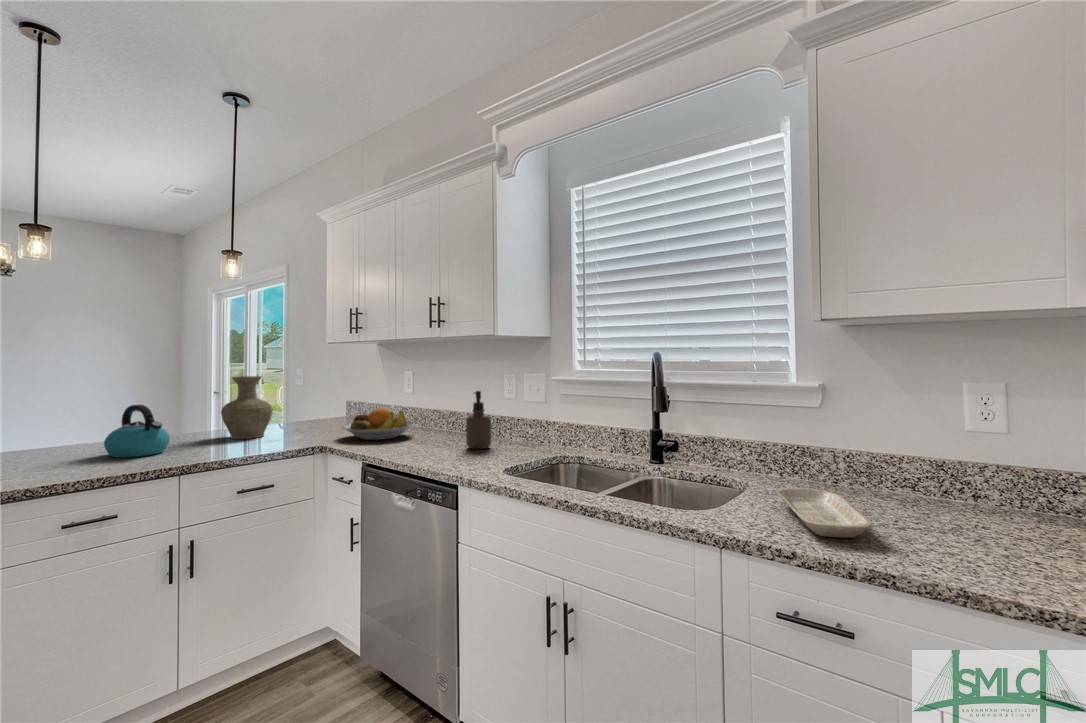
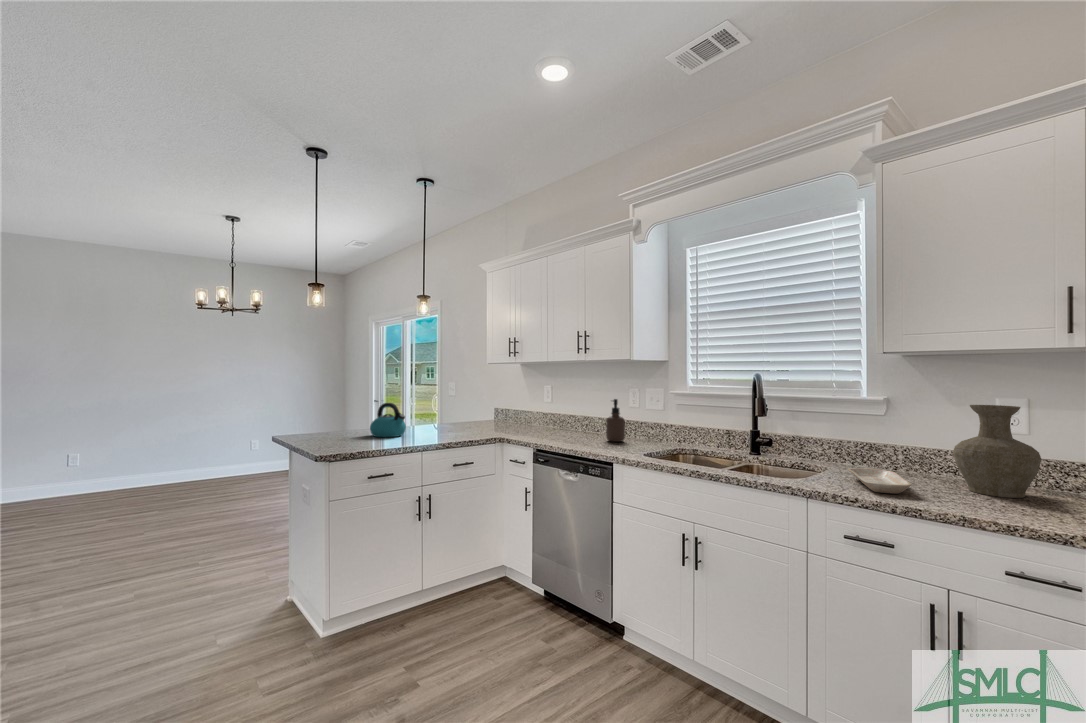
vase: present [221,376,273,439] -> present [953,405,1041,498]
fruit bowl: present [342,408,415,440] -> none [510,411,562,434]

